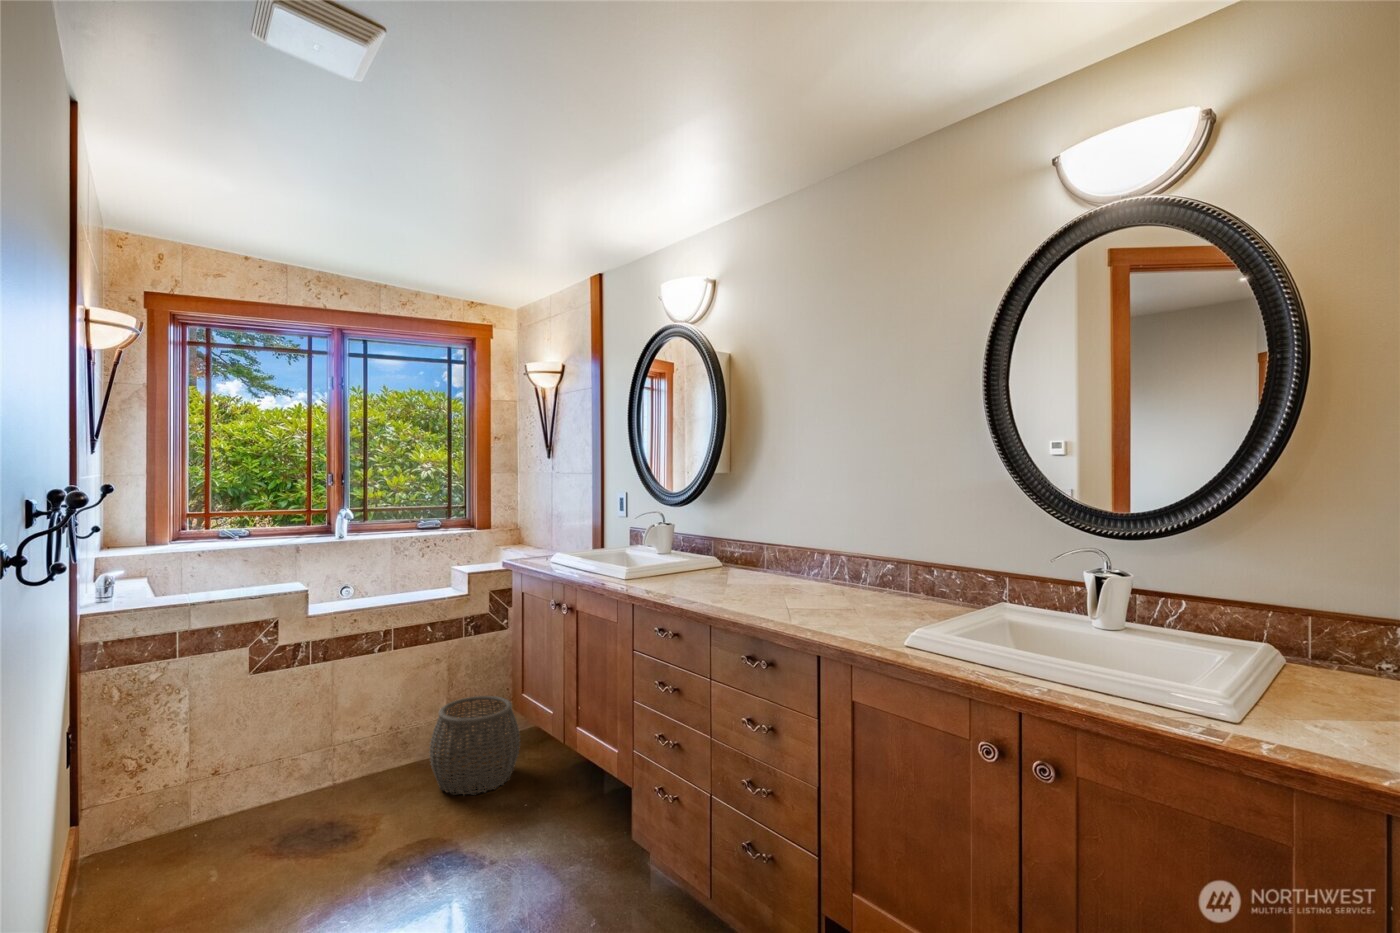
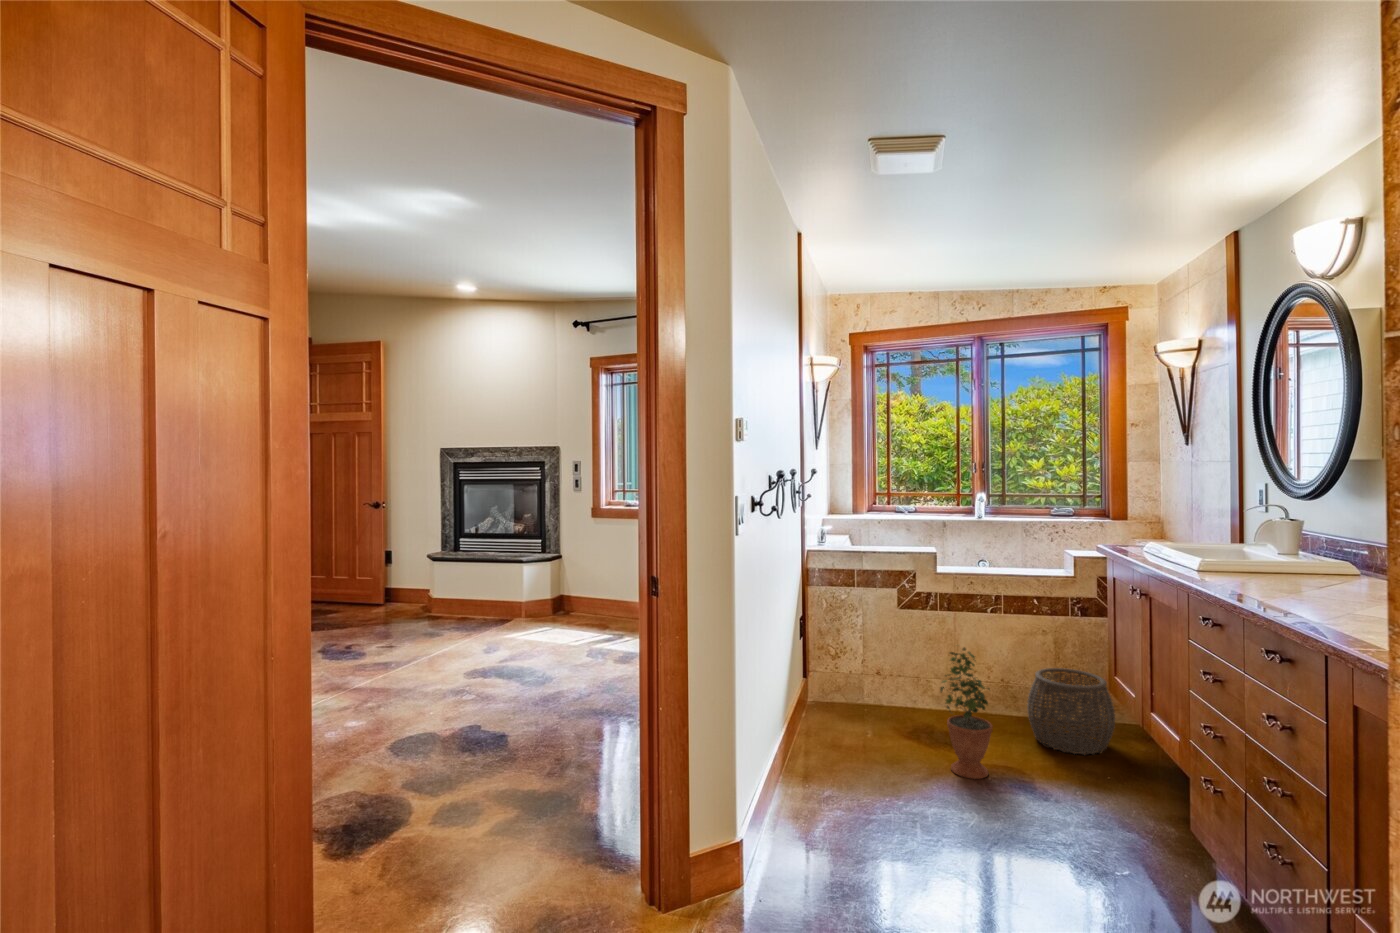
potted plant: none [339,709,408,886] -> present [940,648,992,779]

